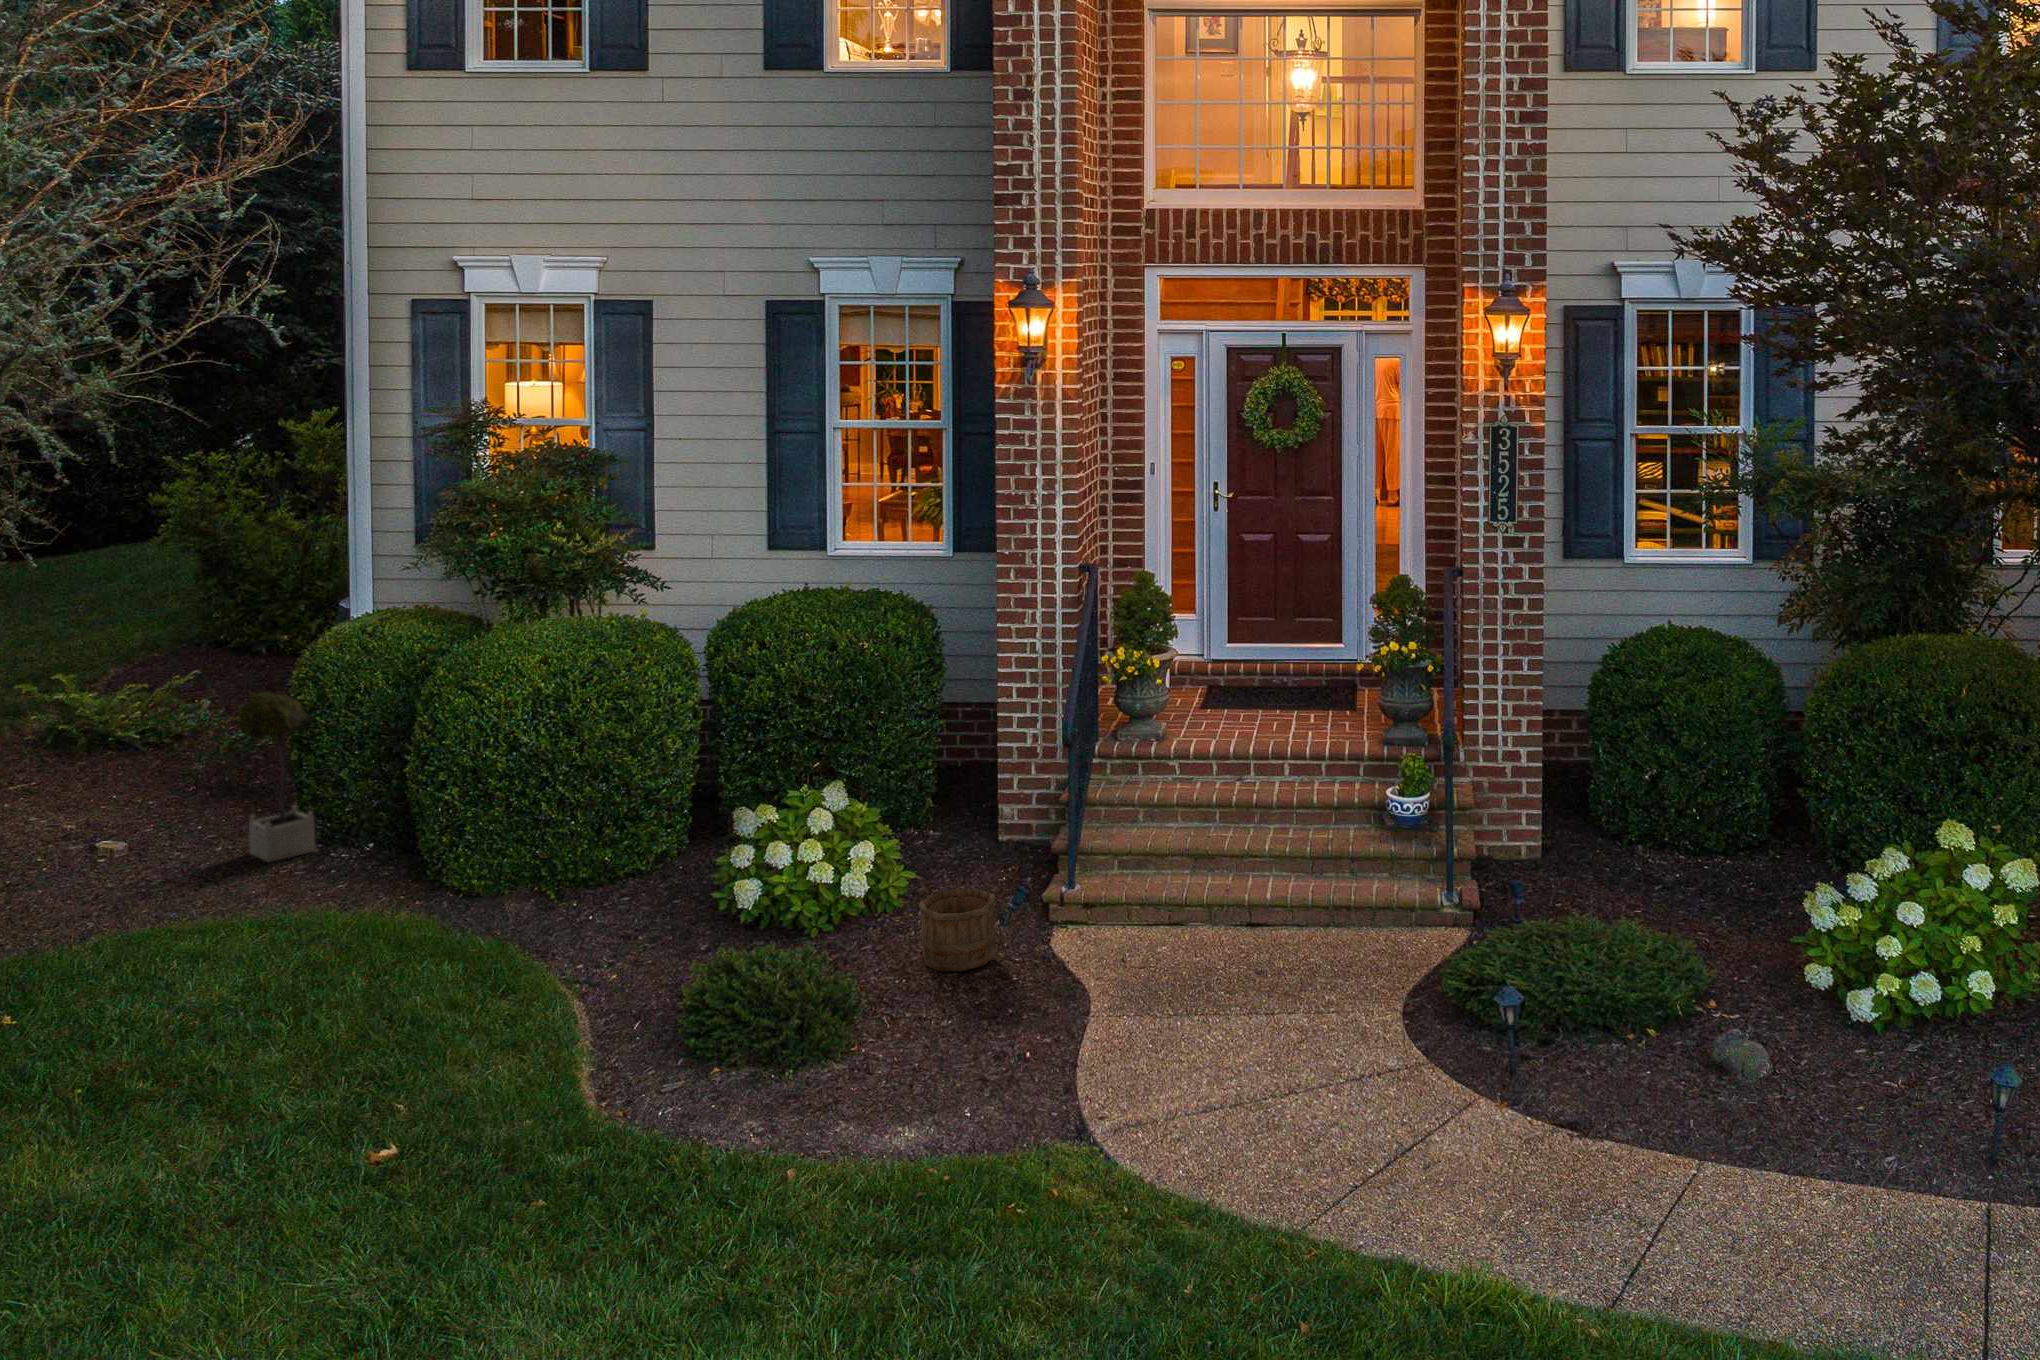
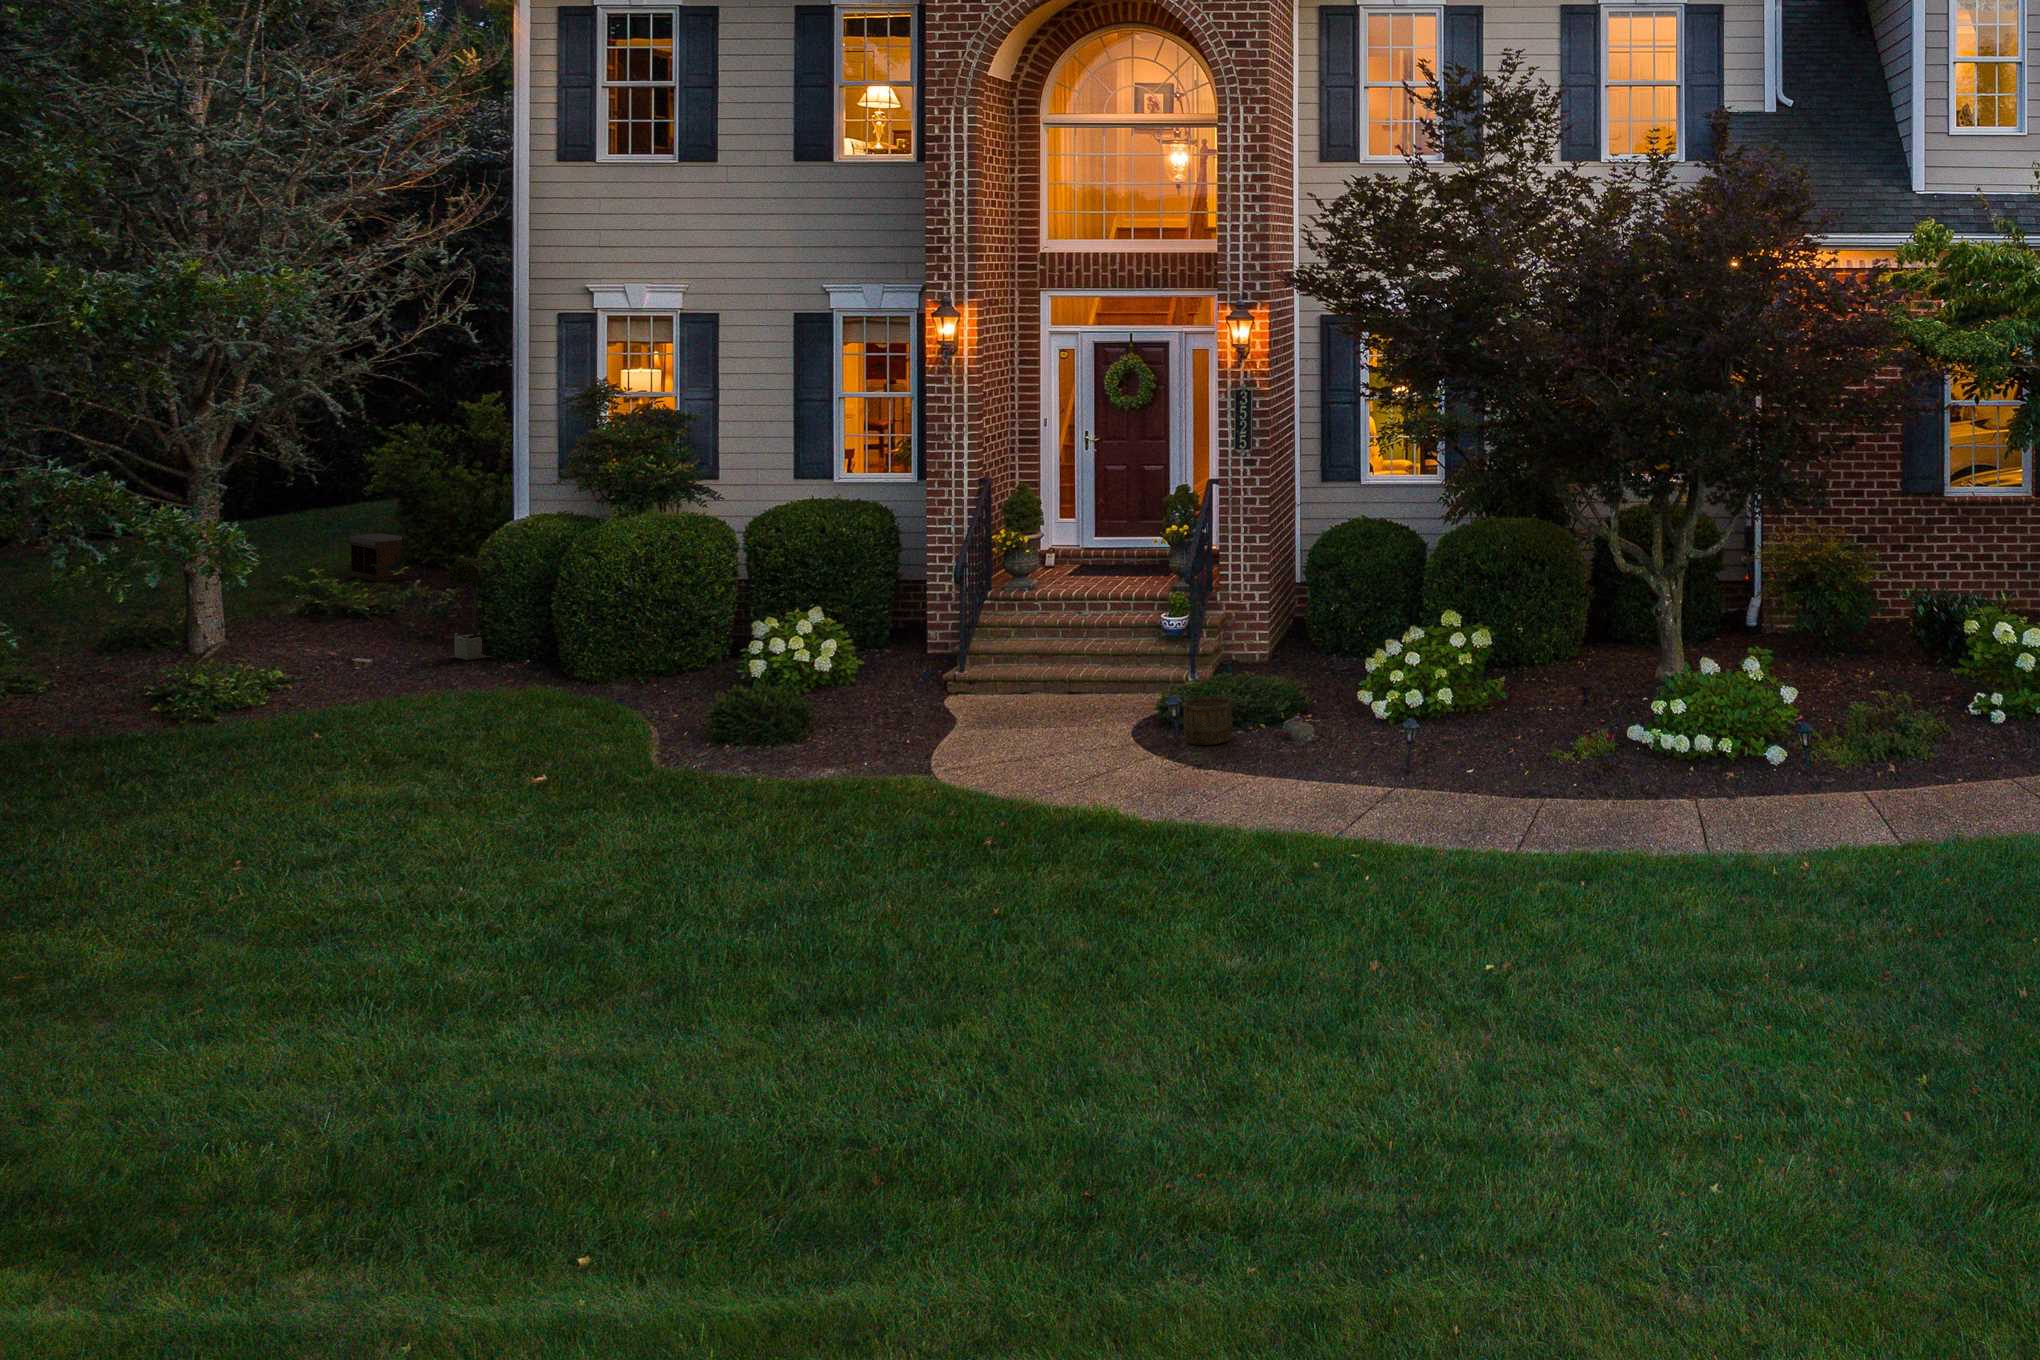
bench: none [147,597,231,668] -> present [349,534,408,582]
wooden bucket: present [919,889,996,971] -> present [1182,696,1233,745]

